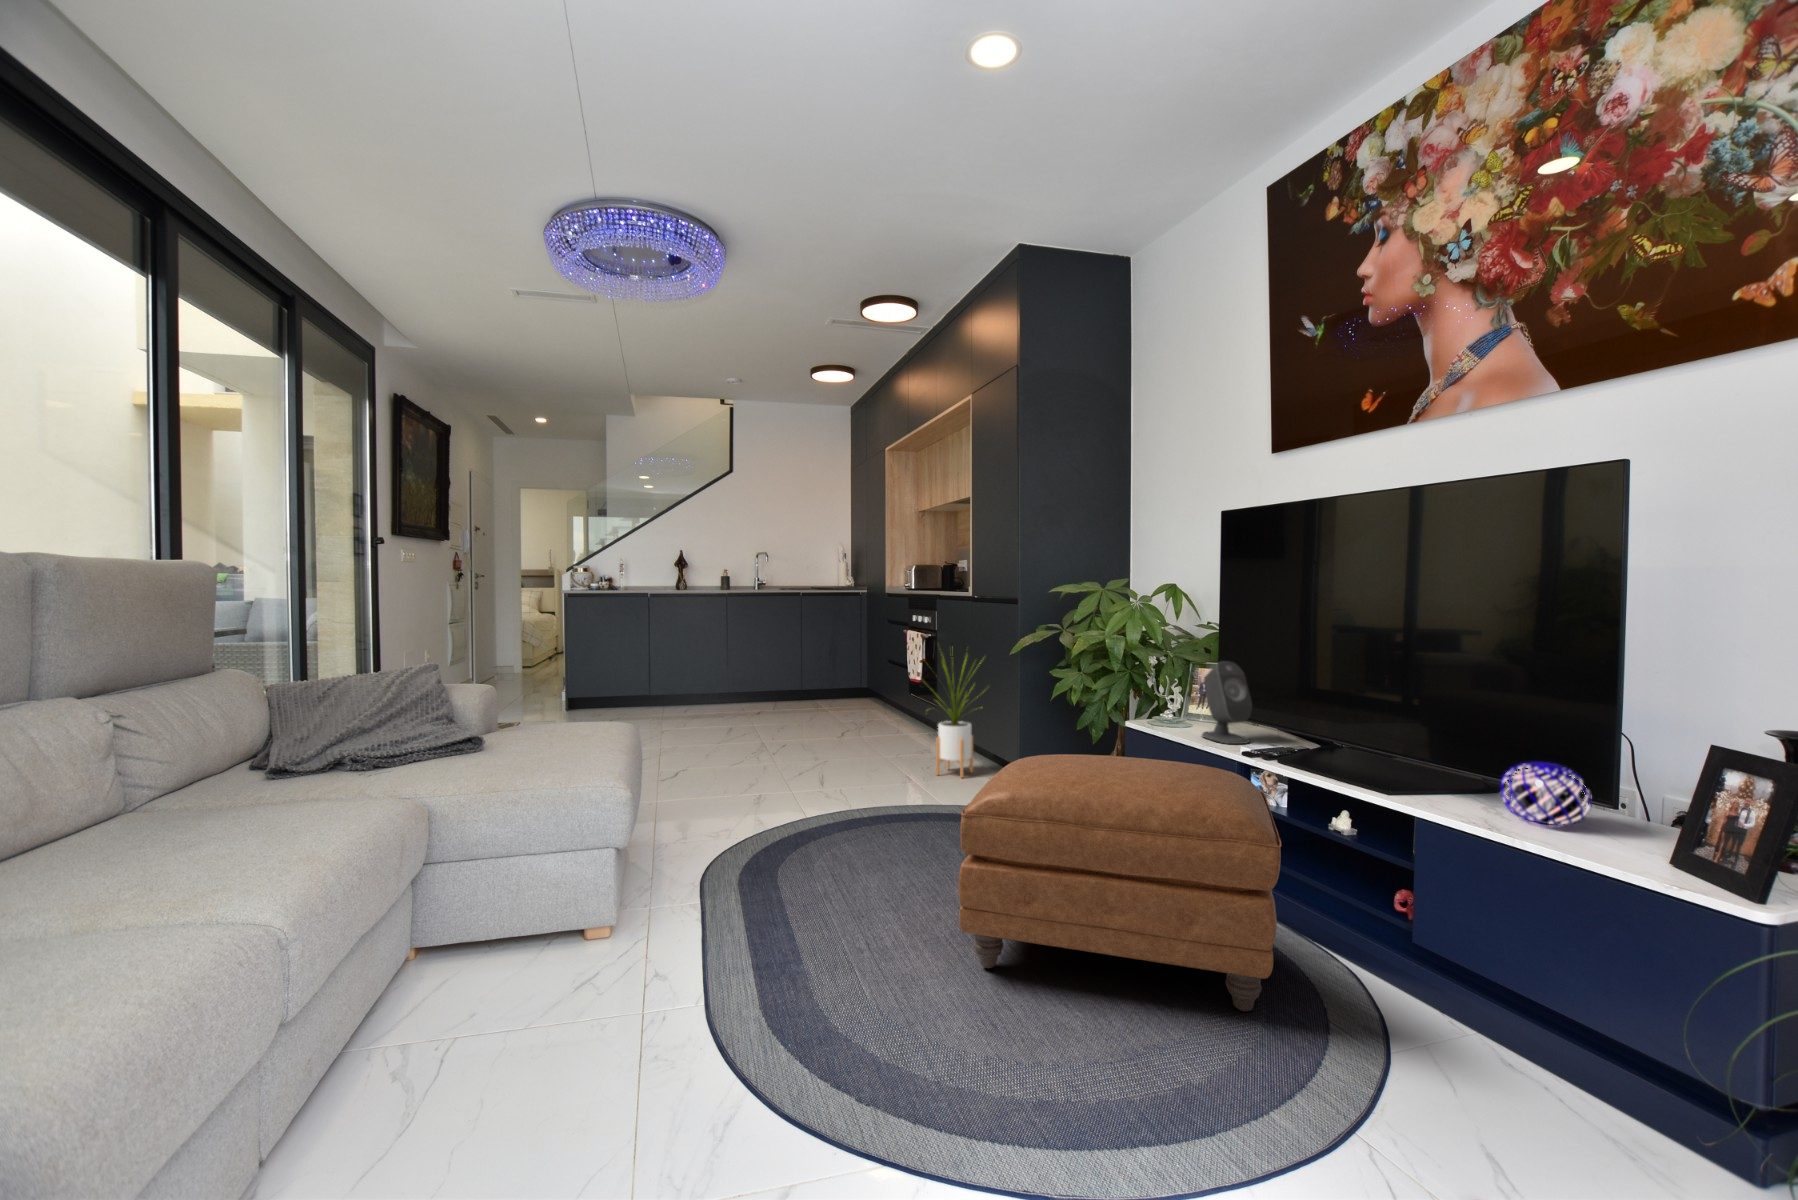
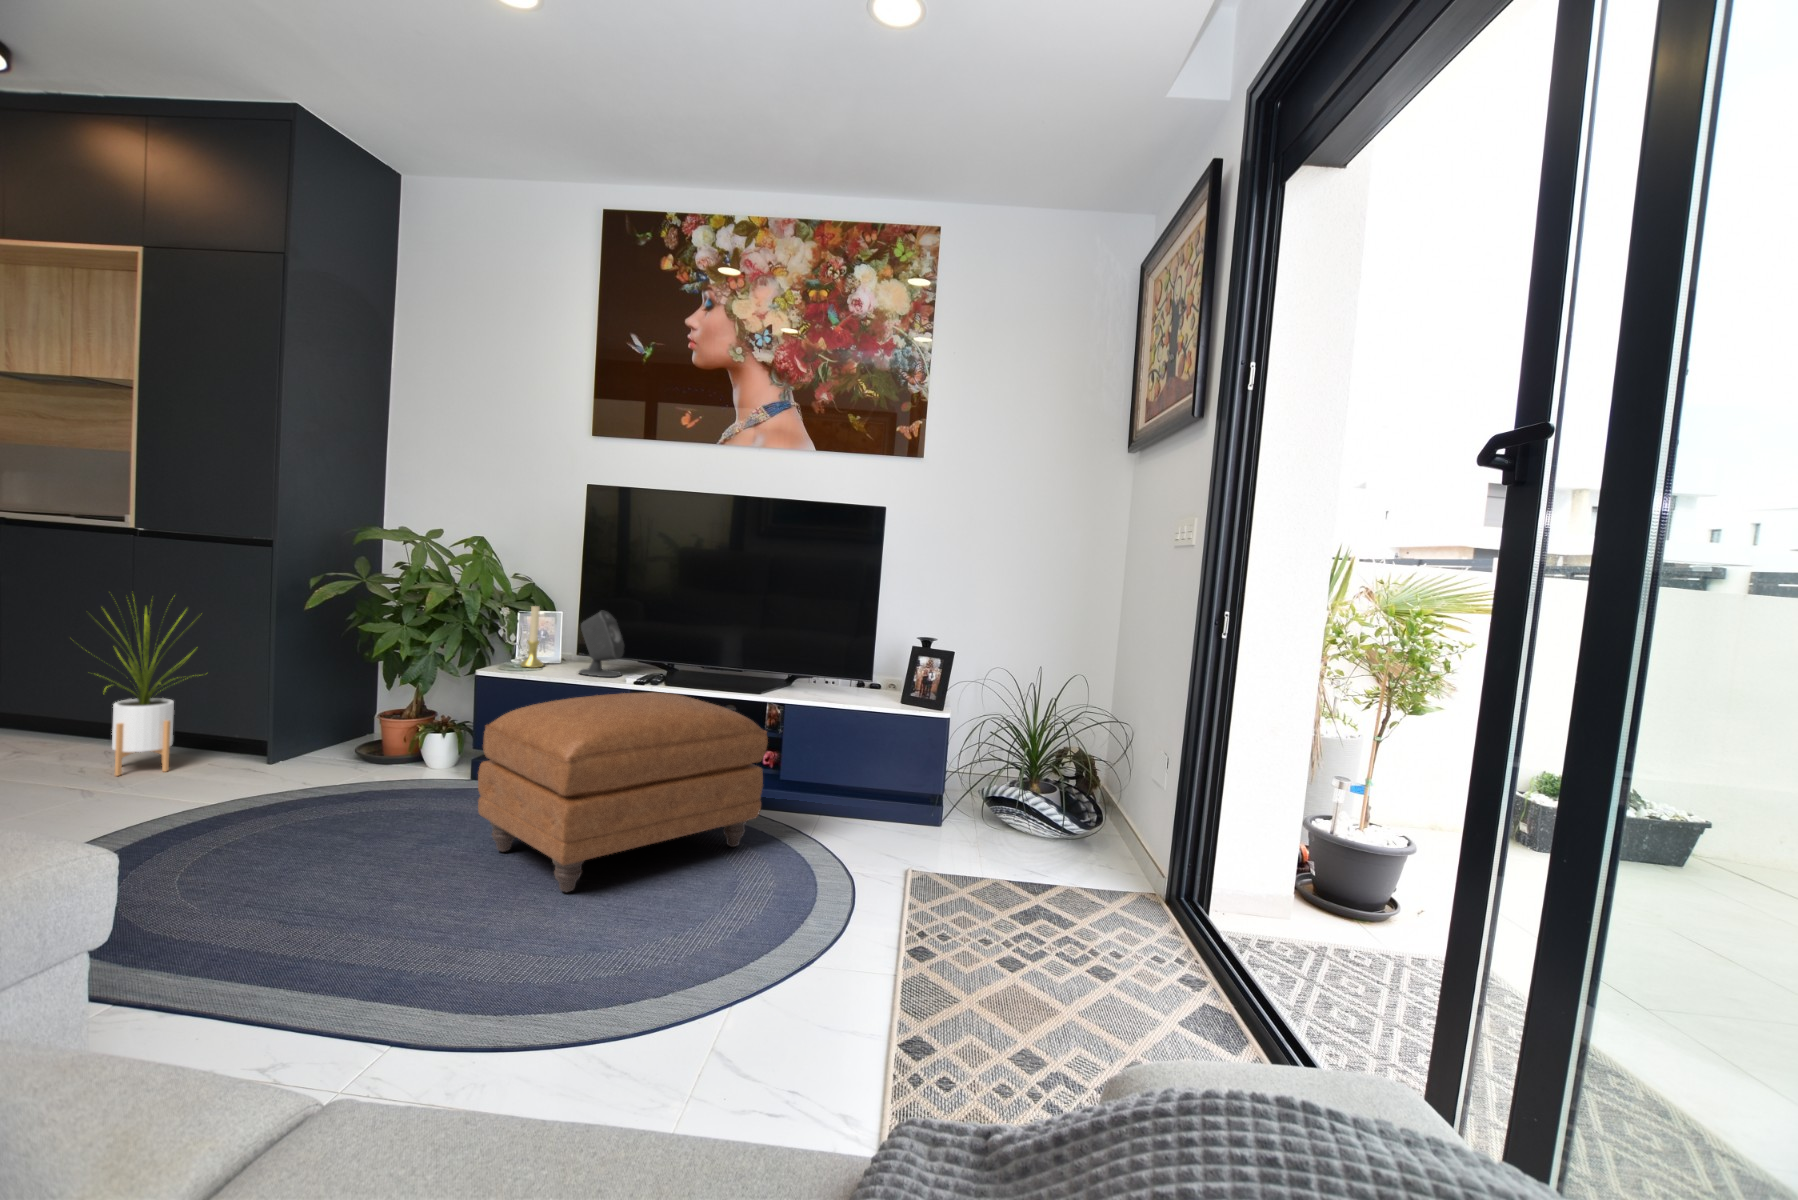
candle holder: none [1166,653,1192,725] -> present [521,606,543,668]
decorative orb: present [1501,762,1592,825] -> none [823,662,861,695]

